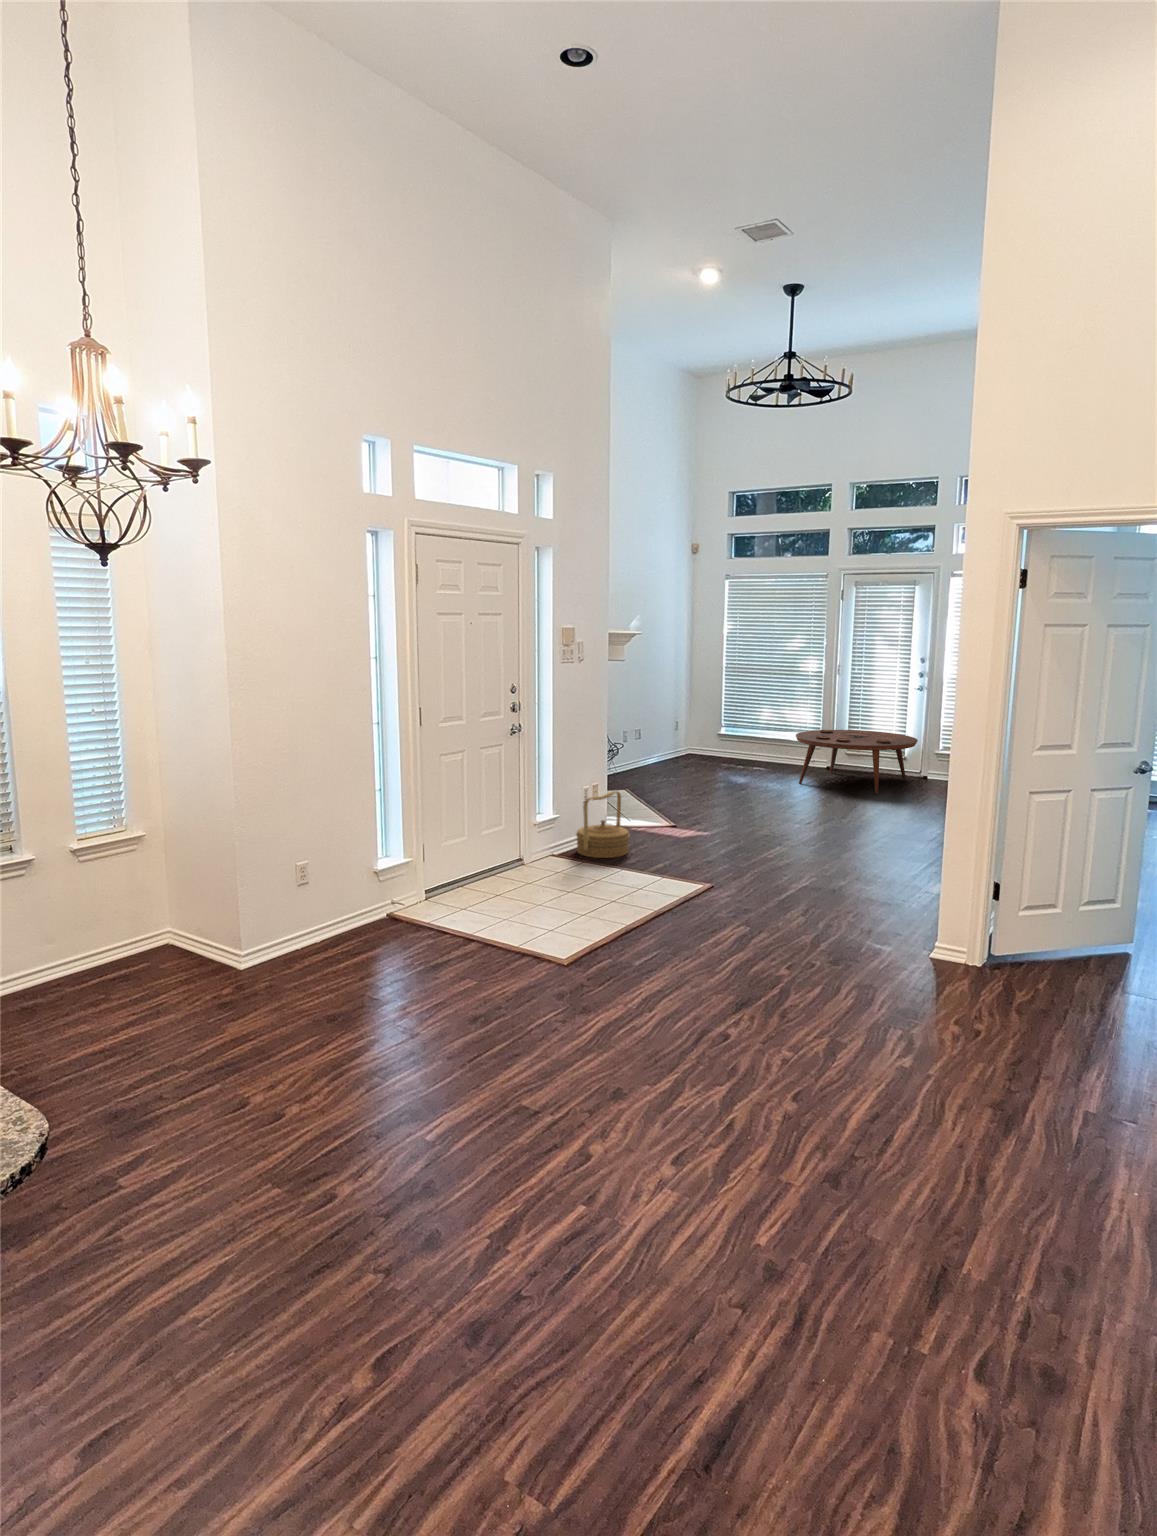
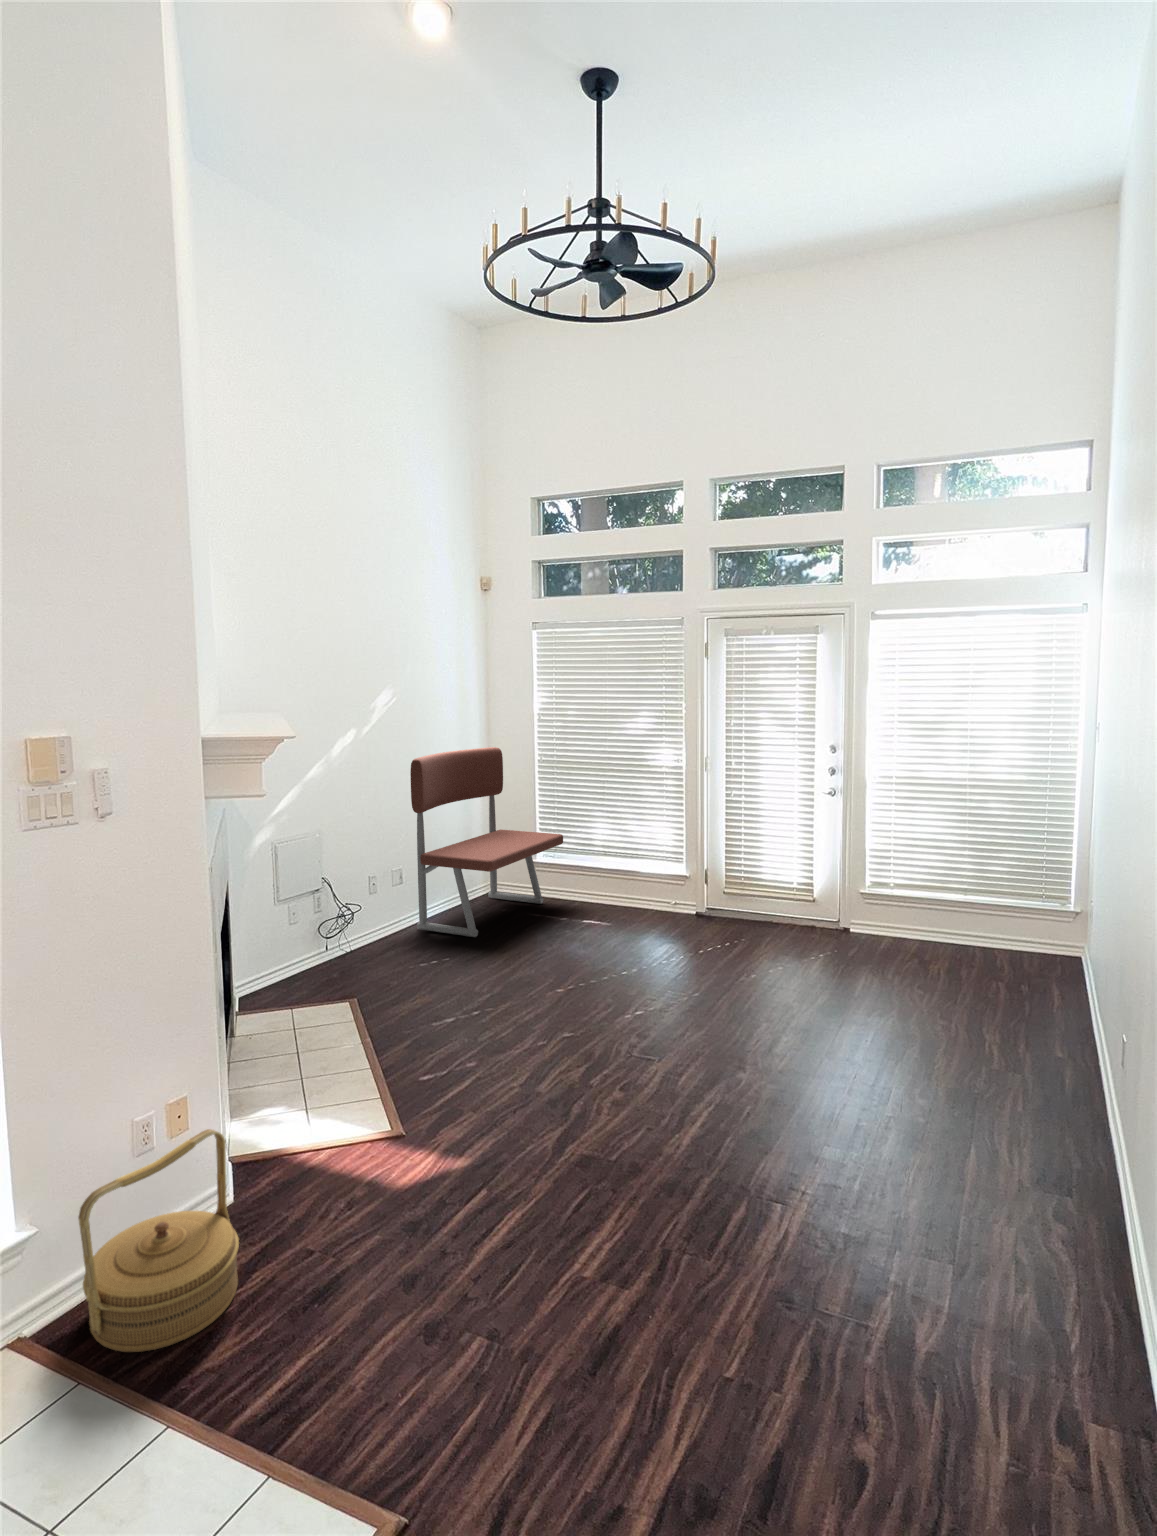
bench: none [649,658,741,772] -> present [410,747,563,937]
coffee table: present [796,730,918,794] -> none [646,857,839,980]

